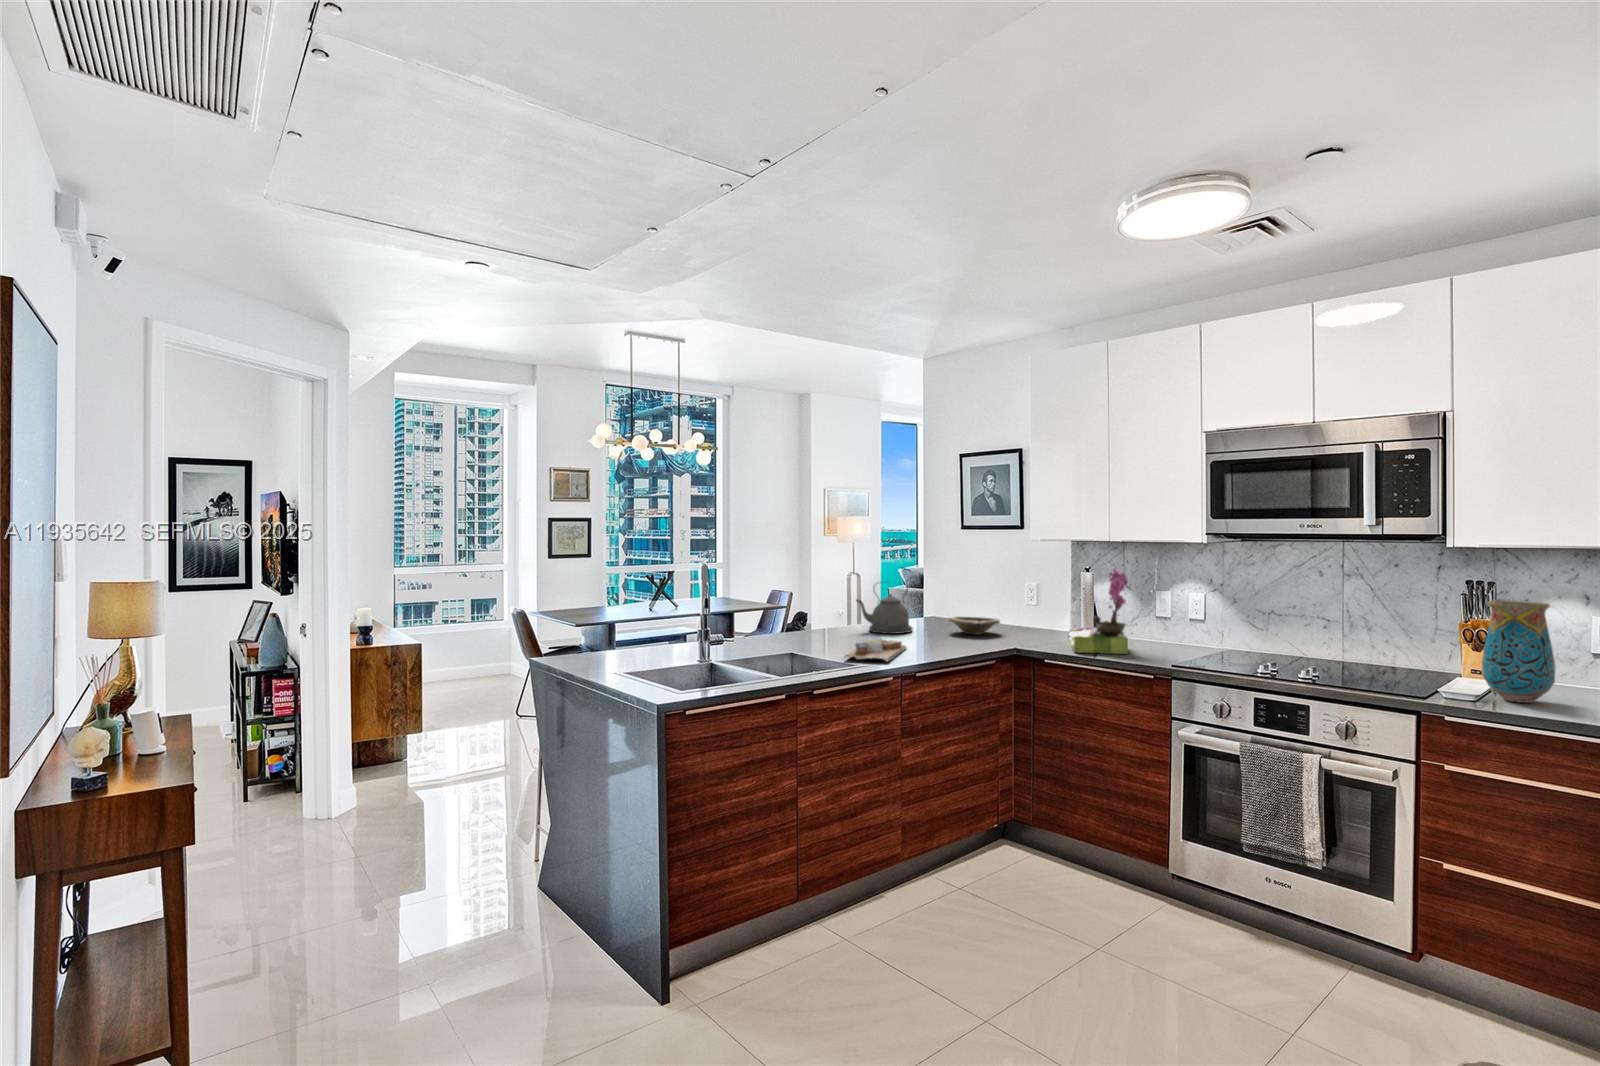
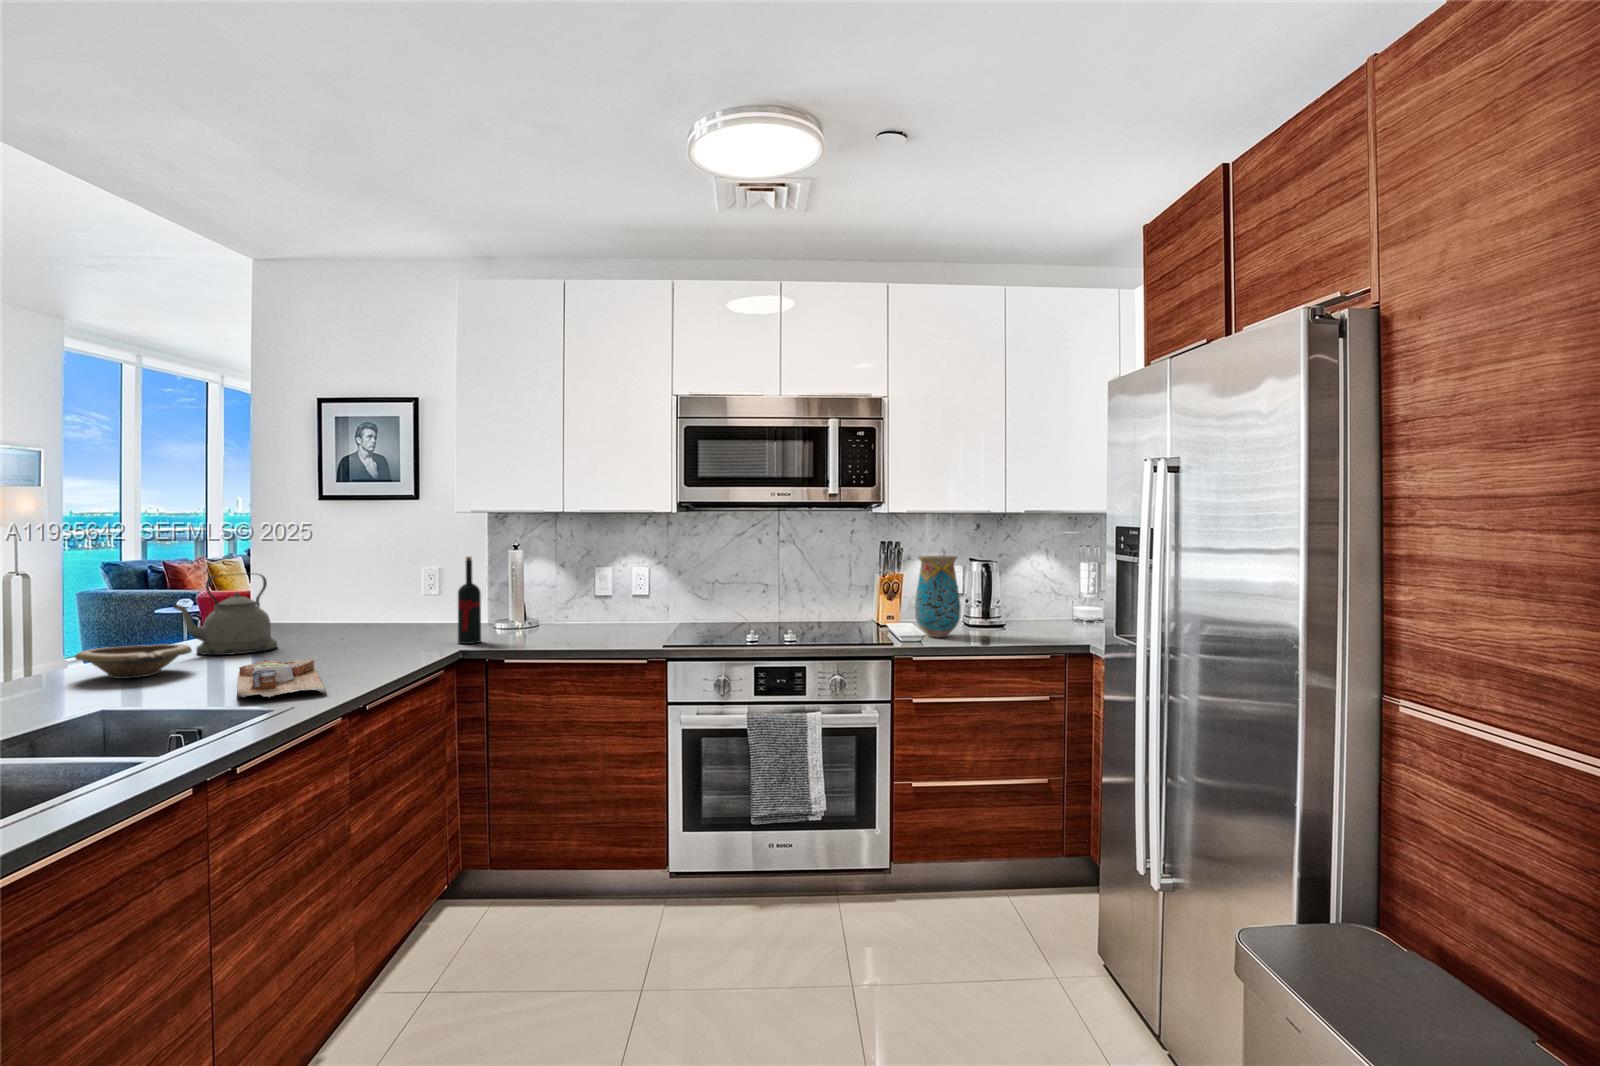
flower arrangement: present [1071,569,1128,654] -> none [527,541,605,645]
wine bottle: none [1016,577,1035,644] -> present [458,557,481,644]
bowl: present [949,617,1000,635] -> present [75,644,192,679]

